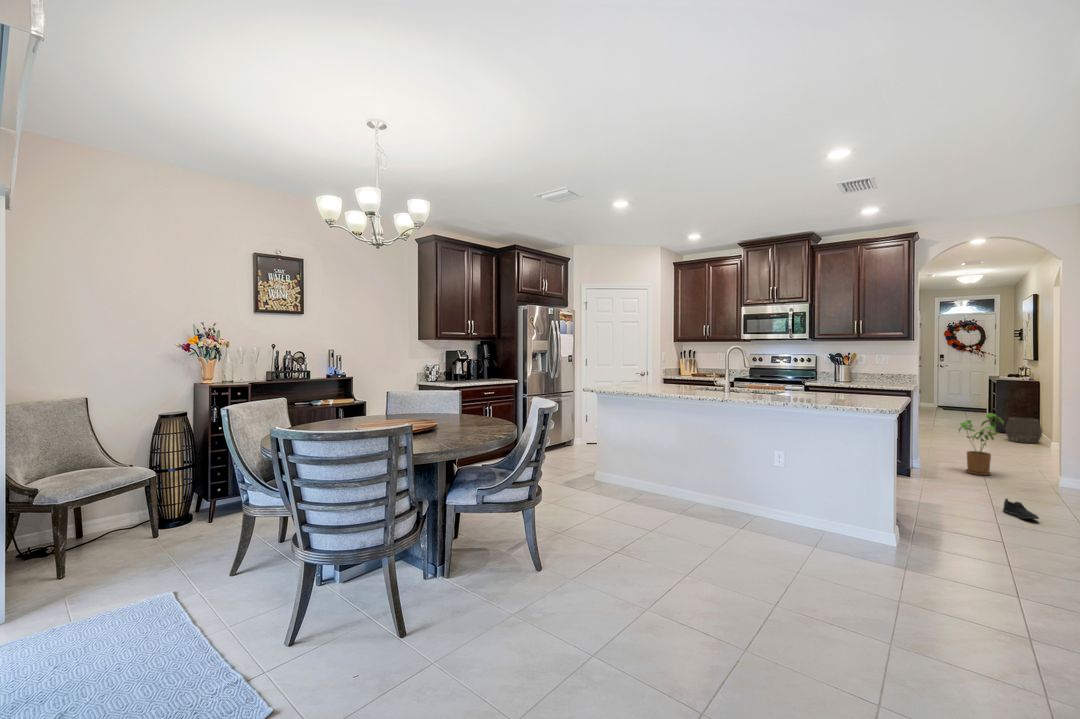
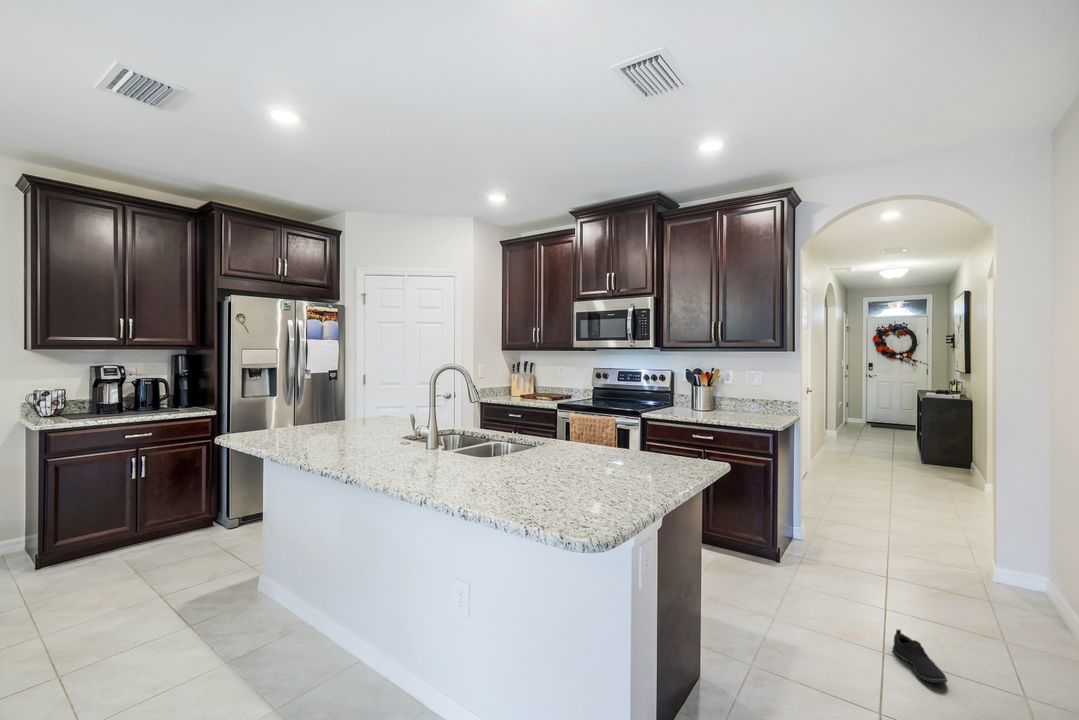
house plant: present [959,413,1004,475] -> none [854,459,915,551]
woven basket: present [1006,417,1042,443] -> none [930,448,974,483]

